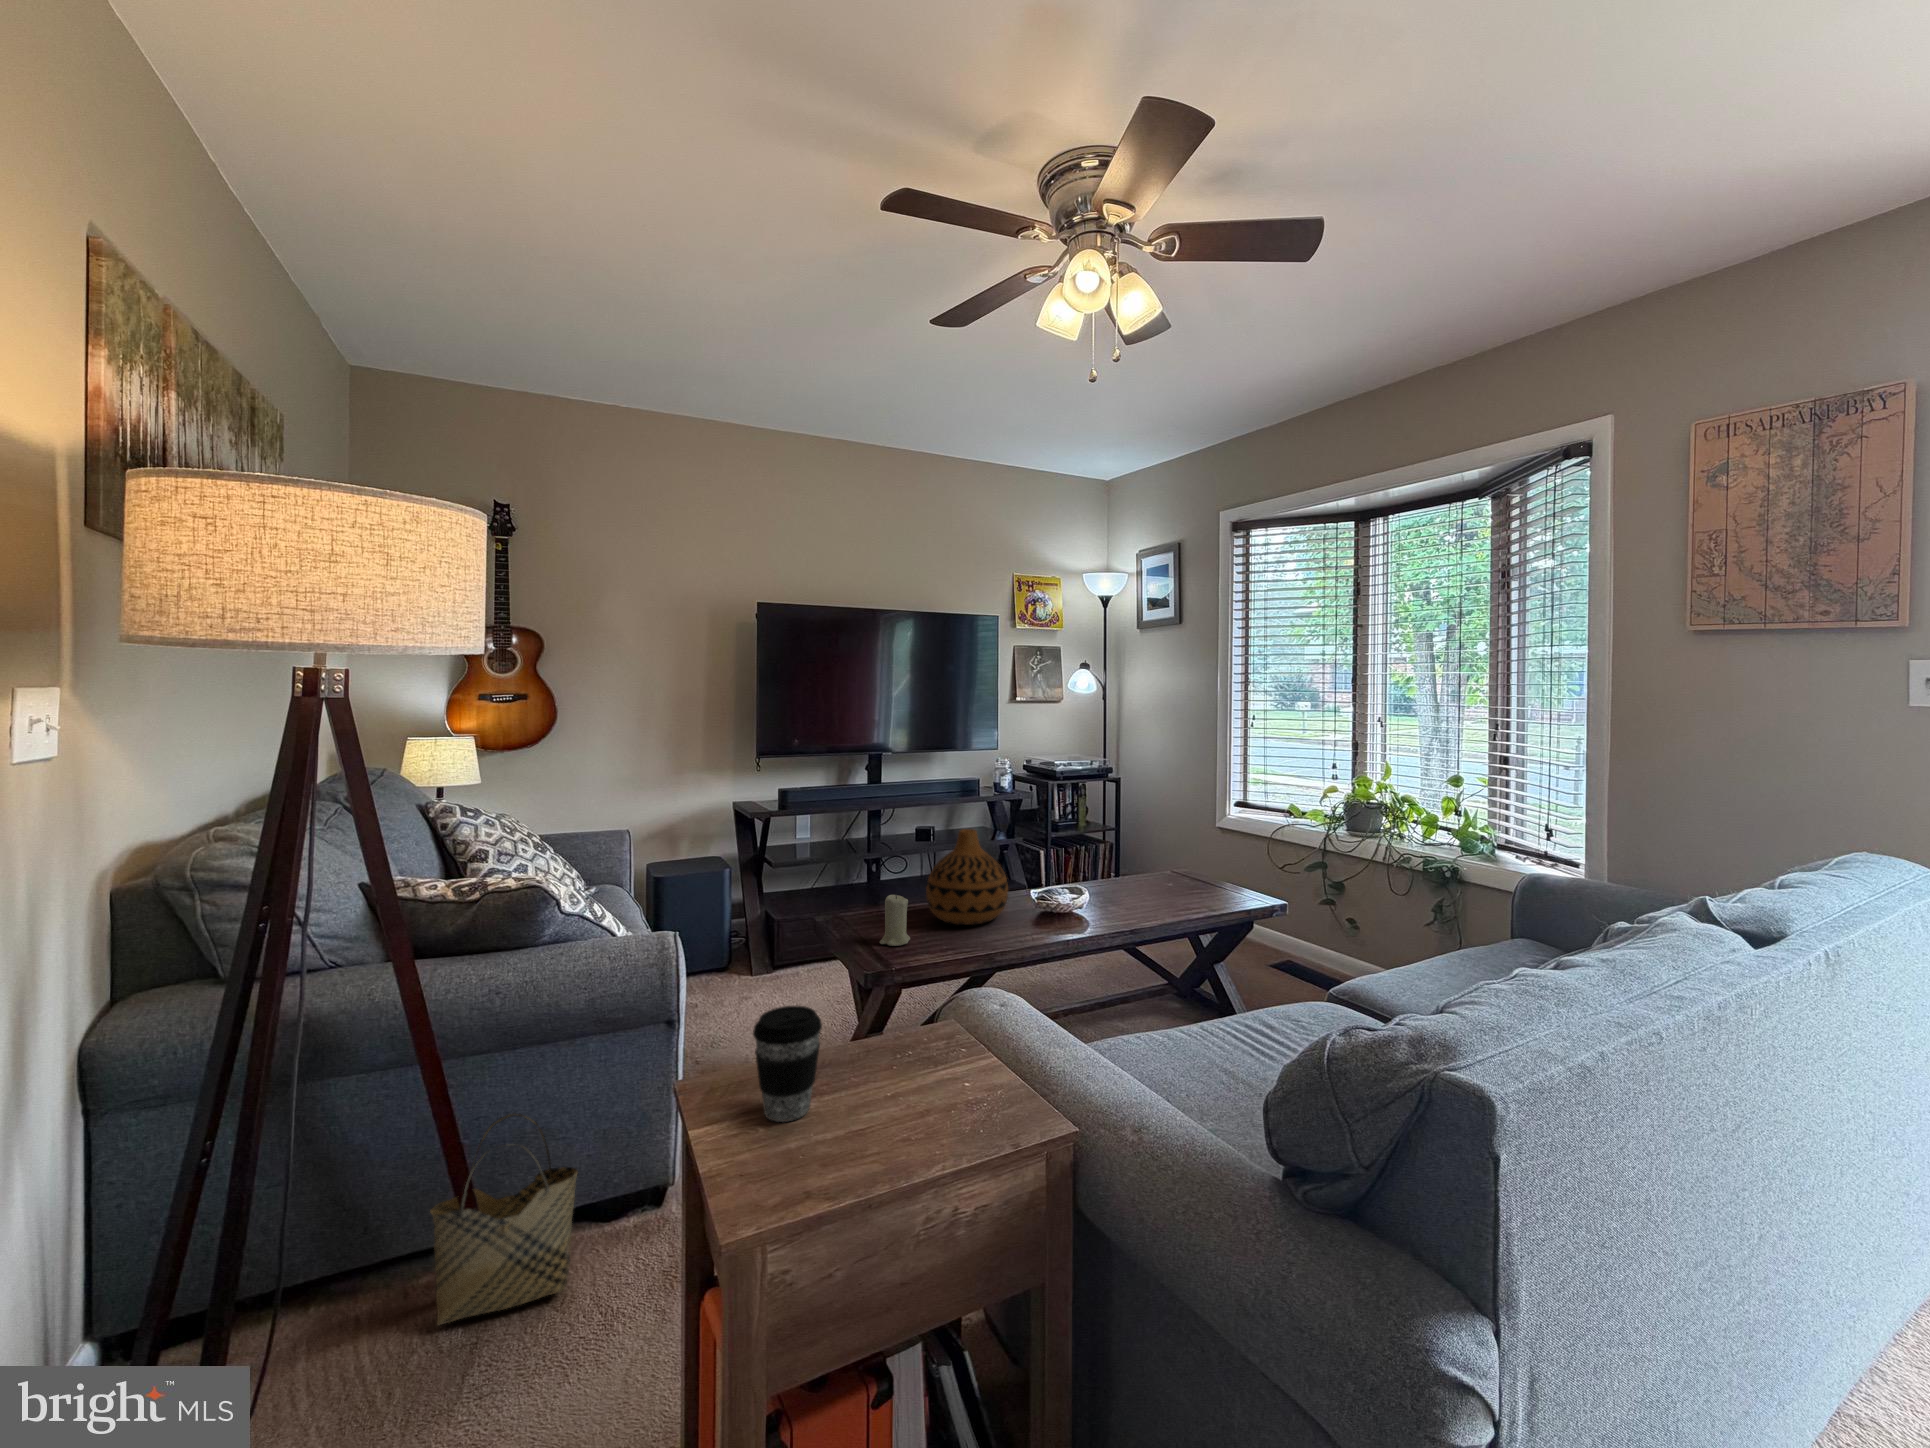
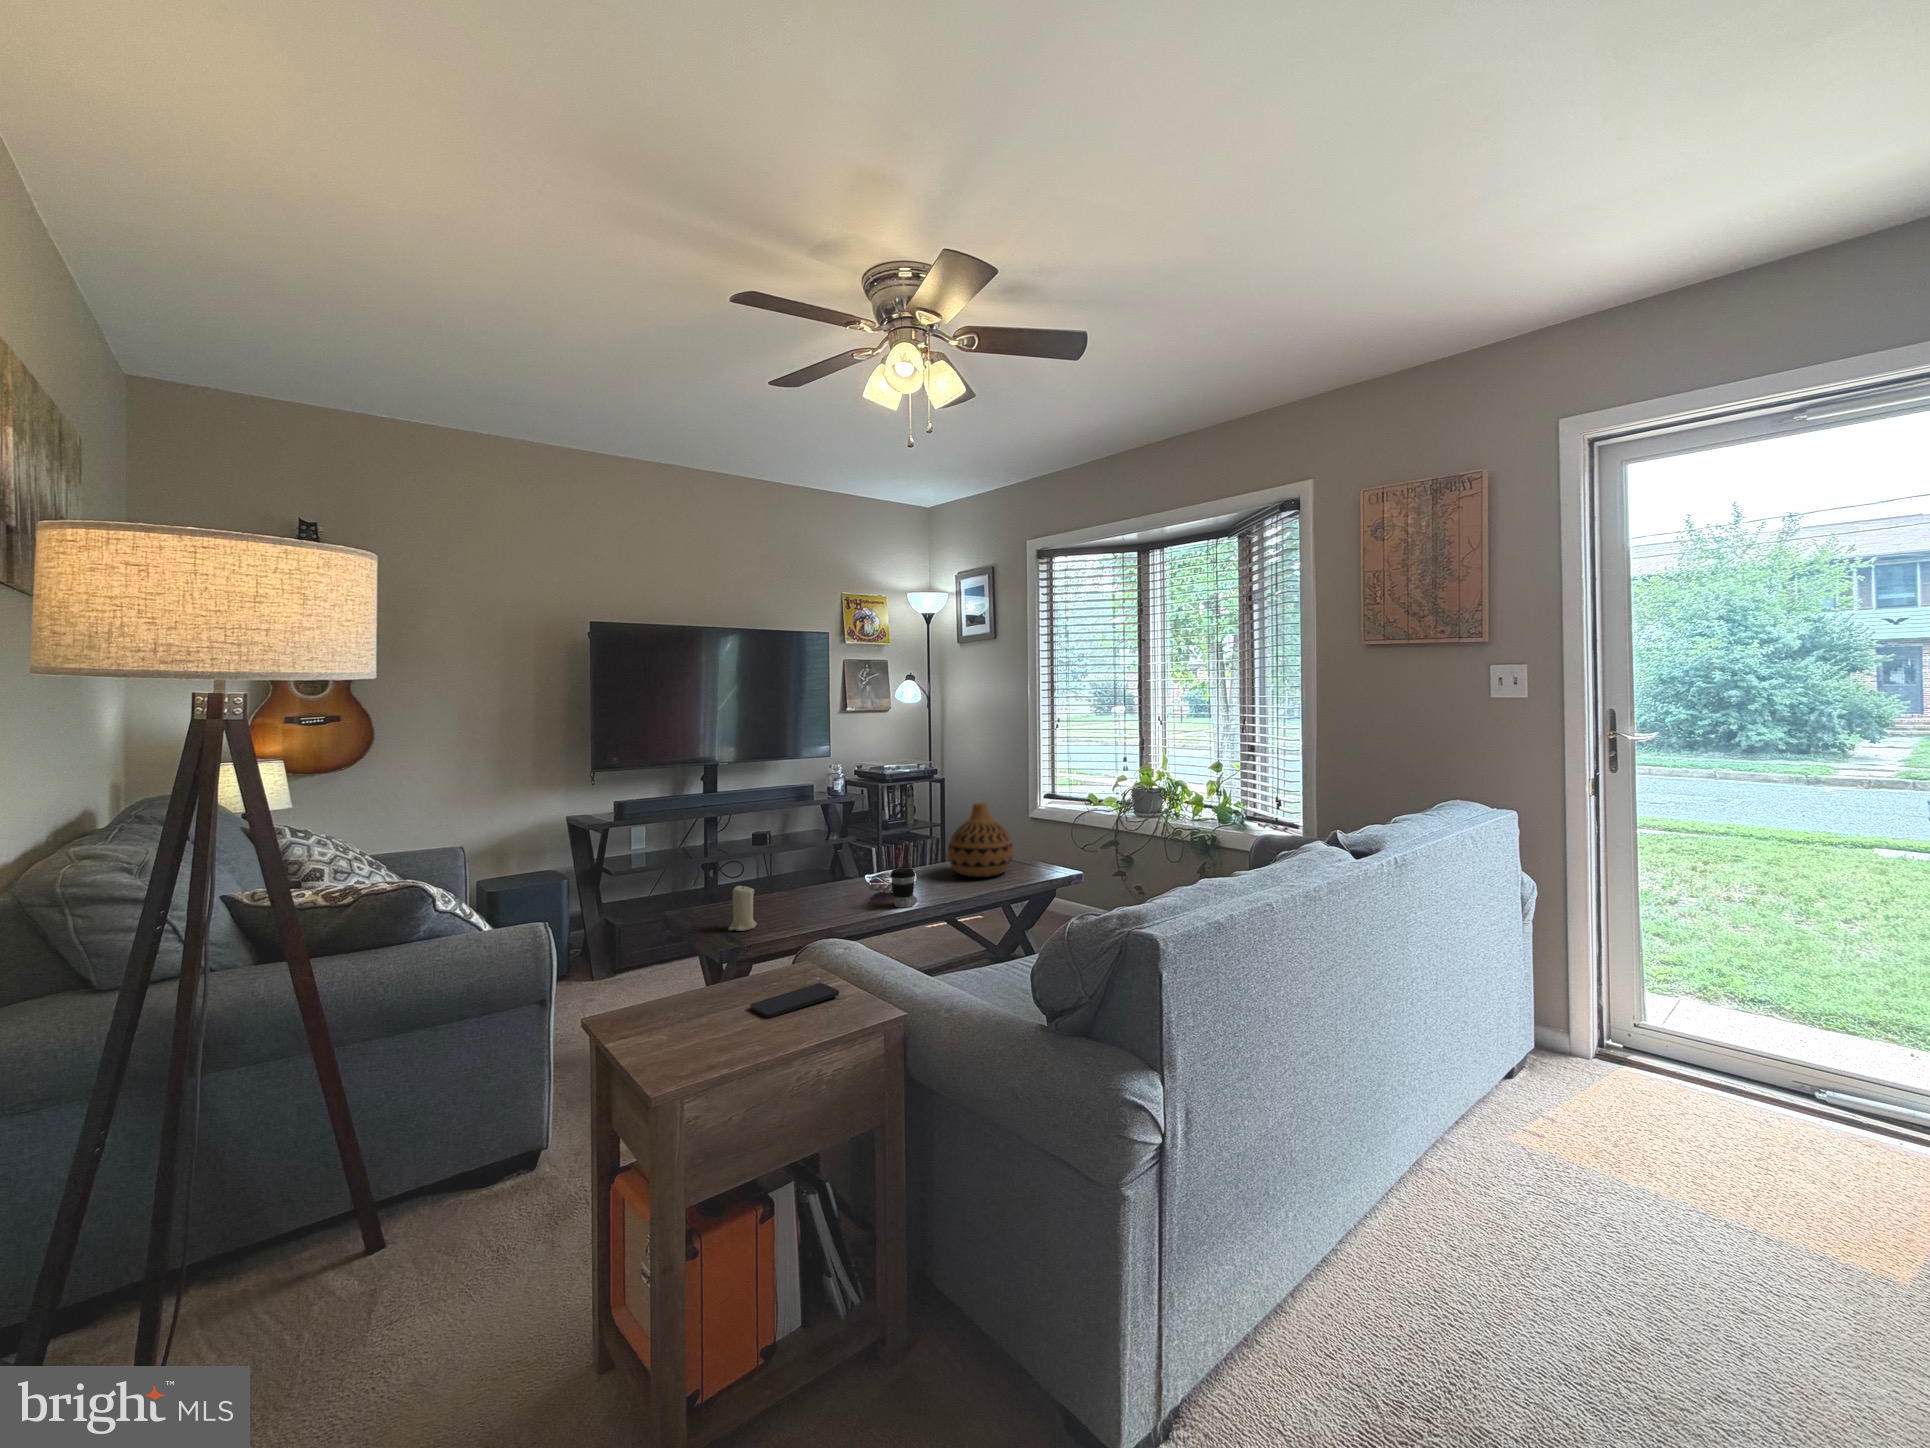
vase: present [926,829,1008,925] -> present [948,803,1013,877]
coffee cup: present [753,1006,822,1122] -> present [890,868,915,907]
smartphone: none [870,1061,986,1114] -> present [750,983,839,1018]
woven basket: present [430,1113,578,1326] -> none [320,1093,461,1284]

